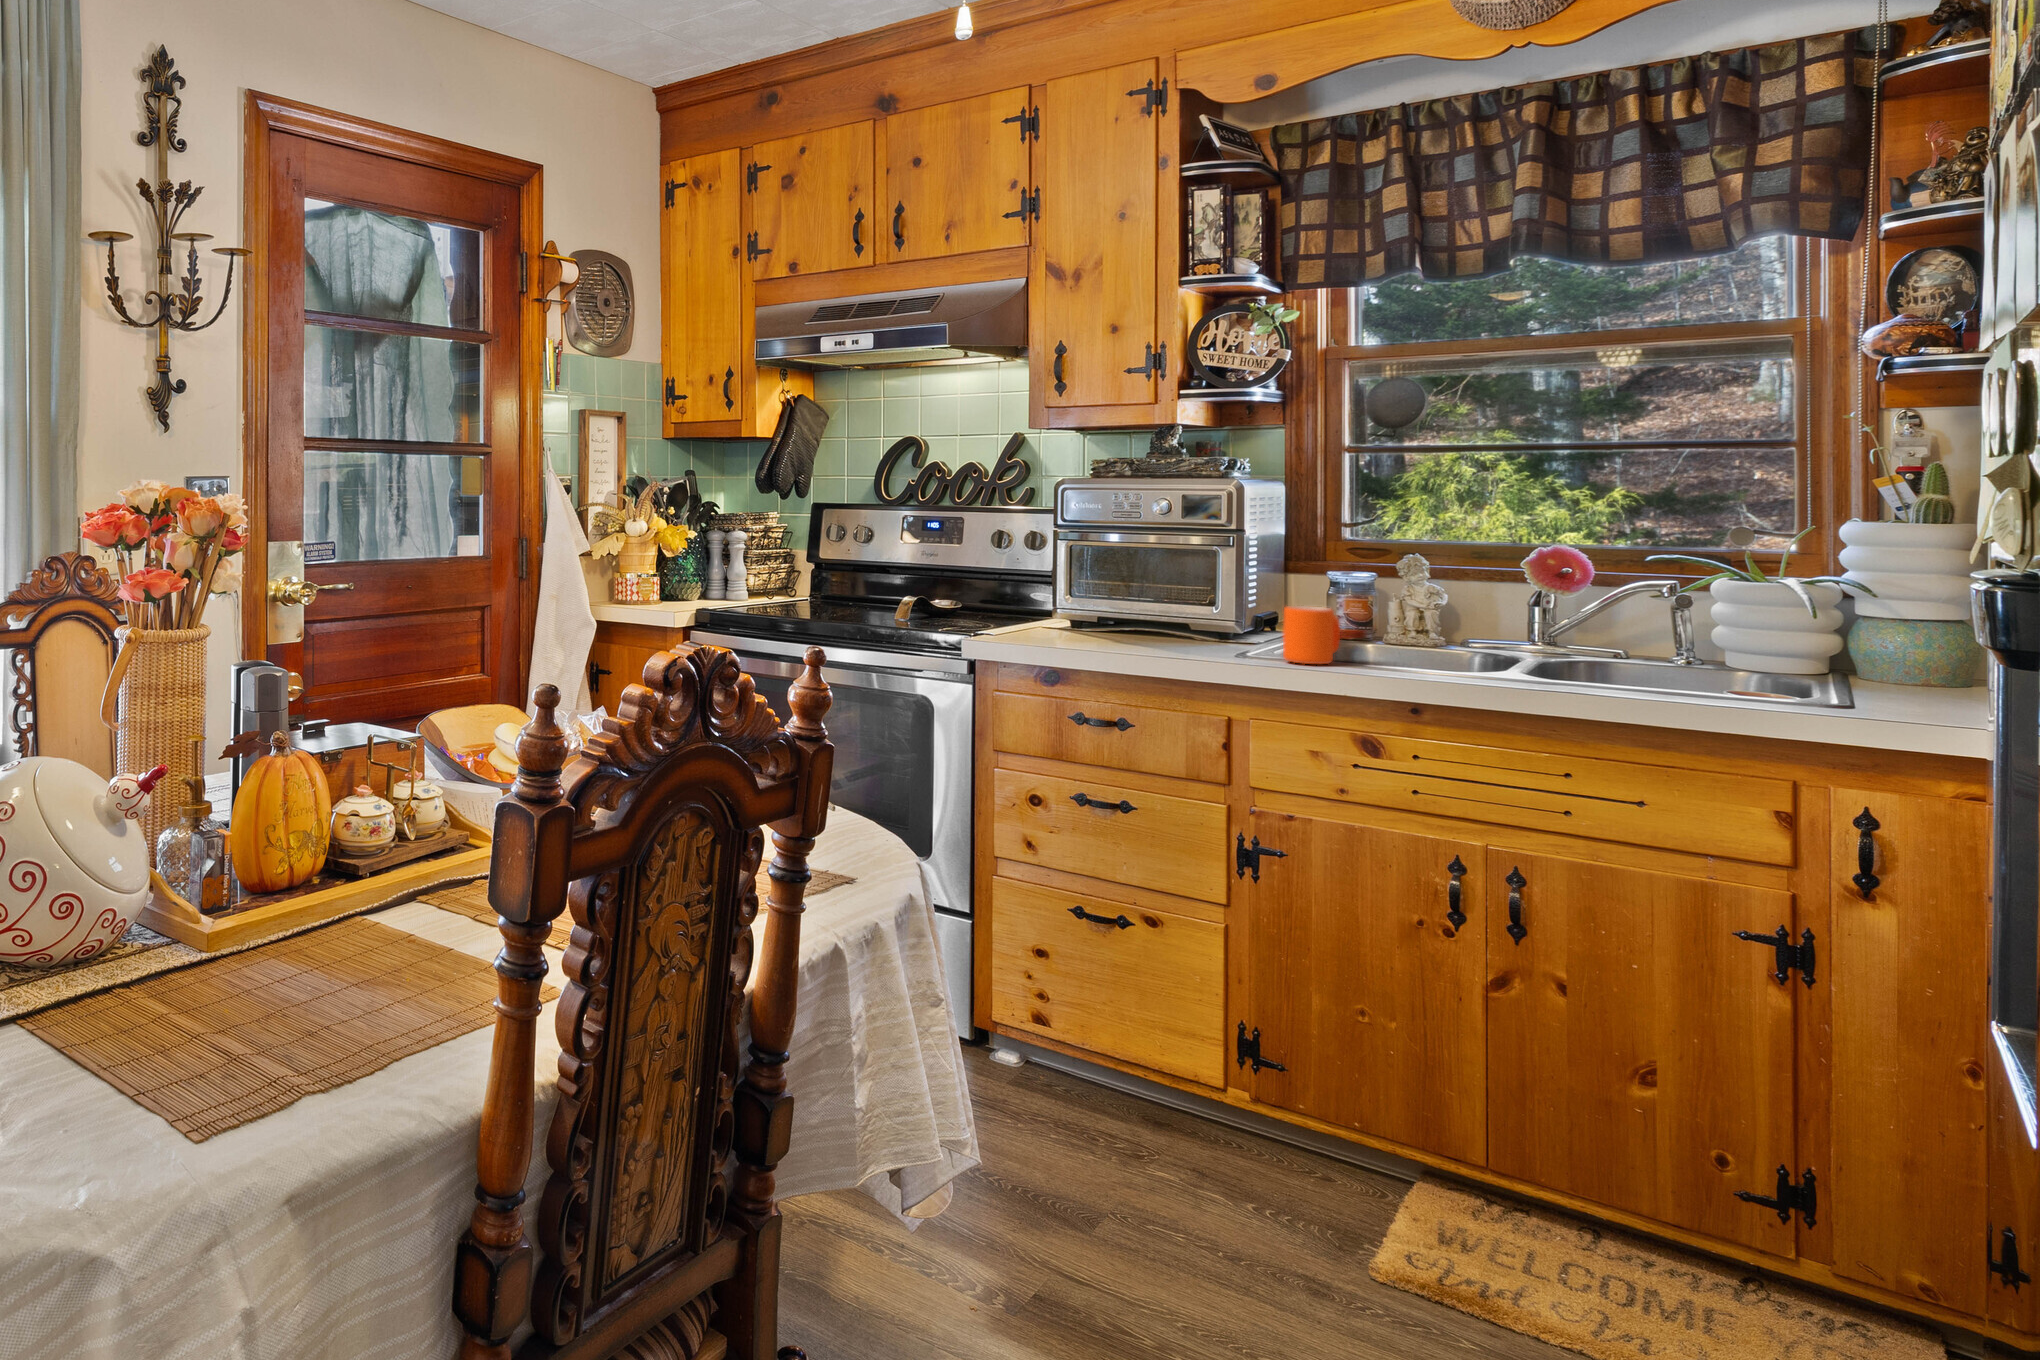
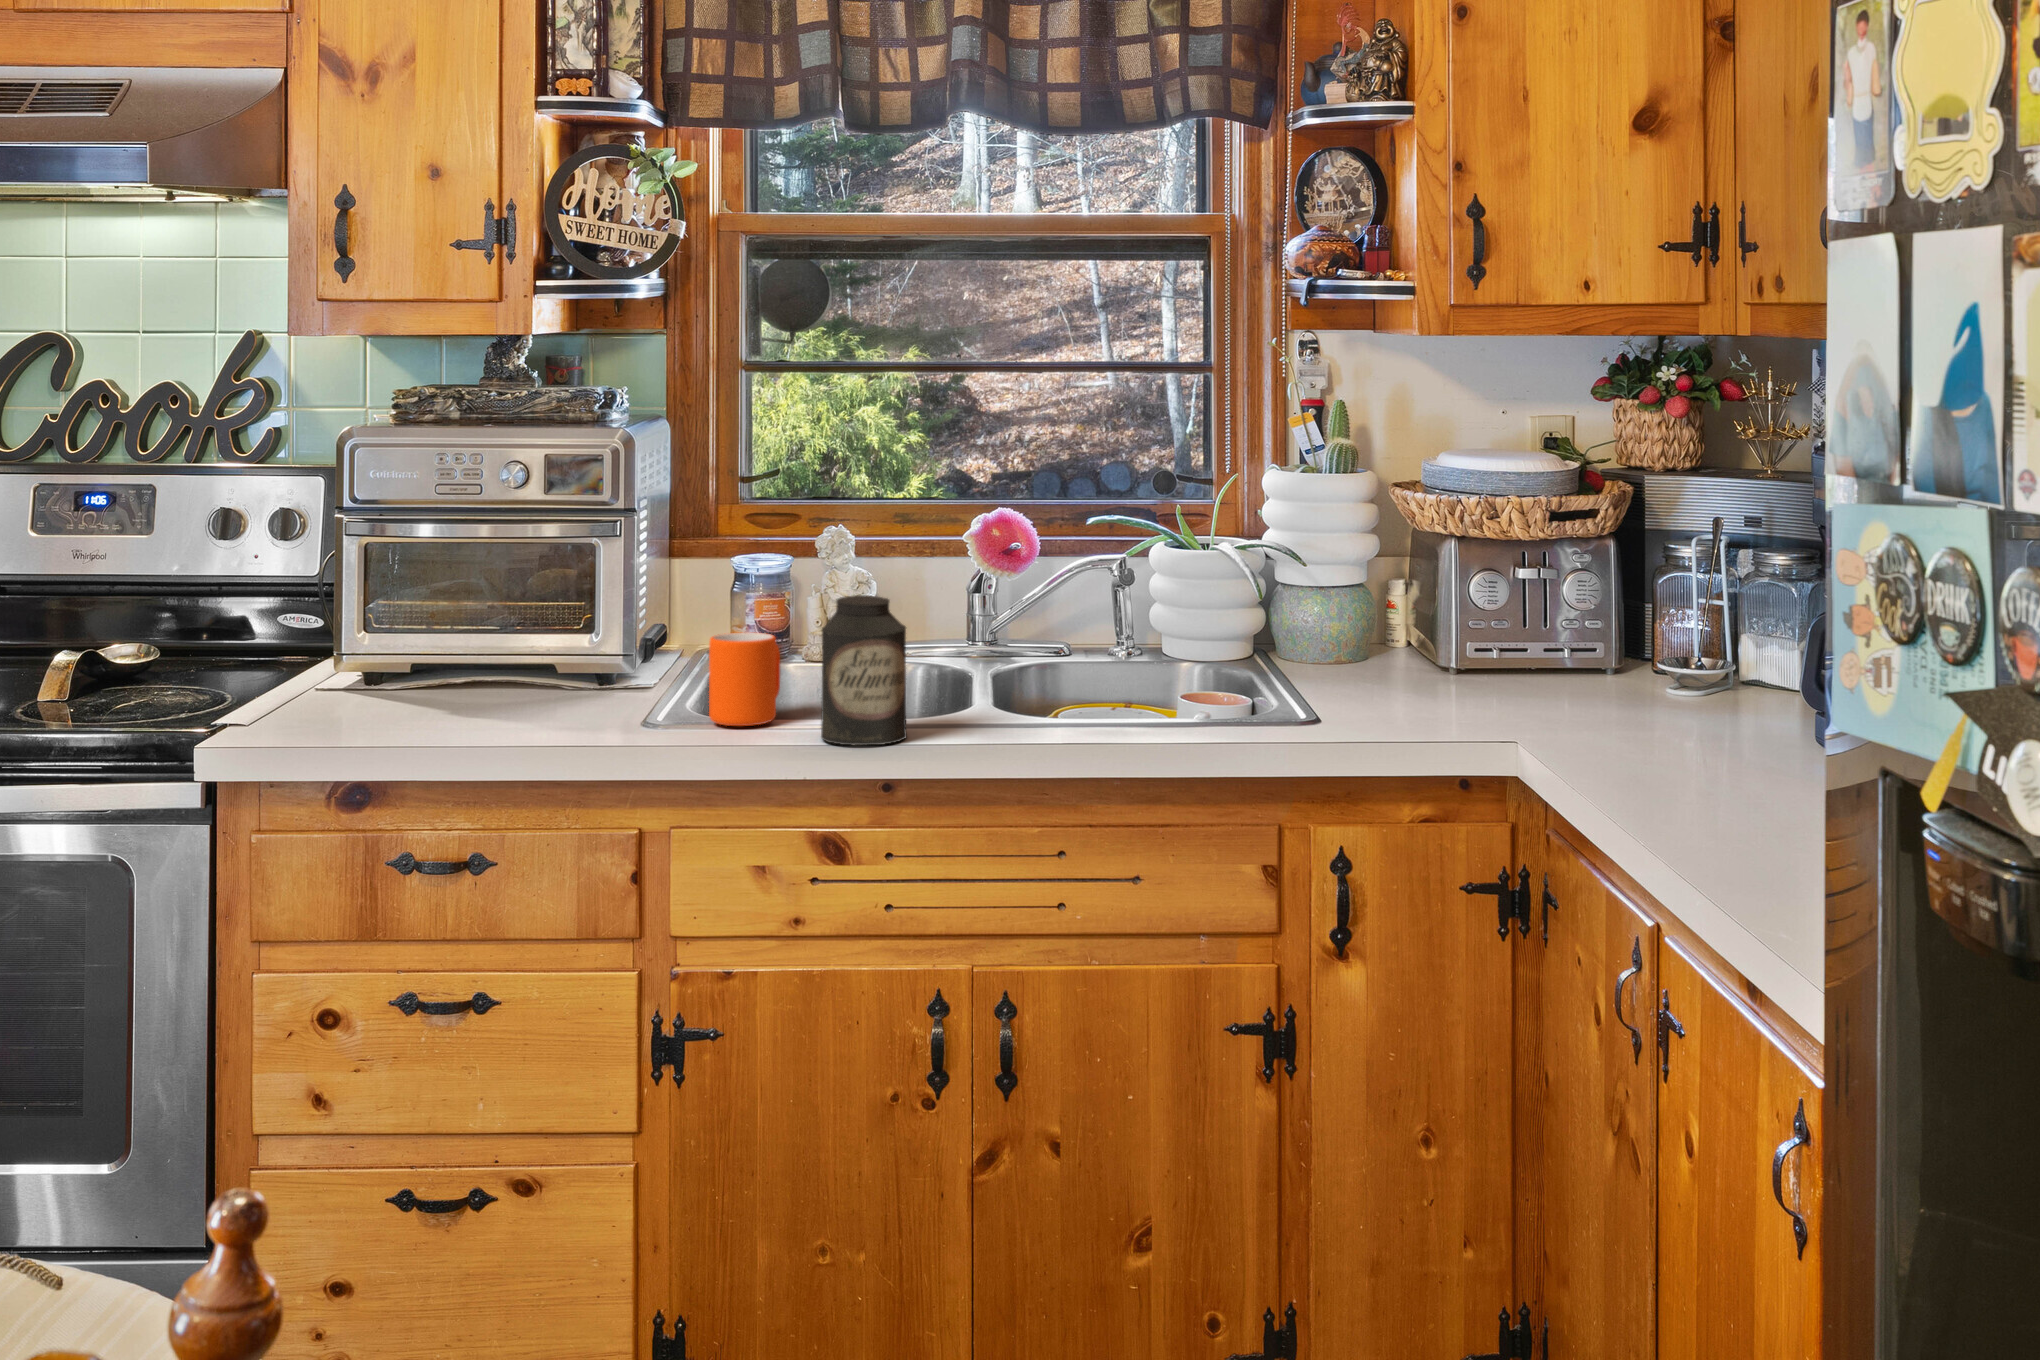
canister: none [1359,582,1429,680] -> present [821,595,907,745]

